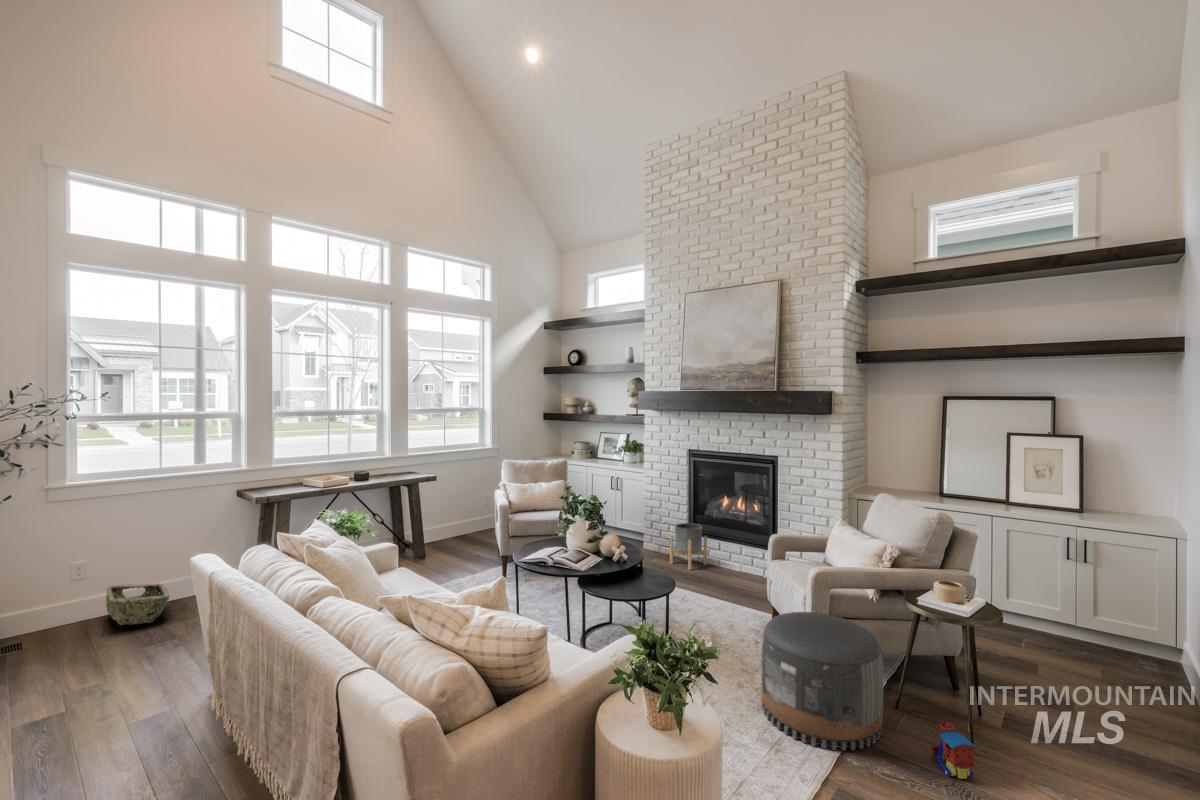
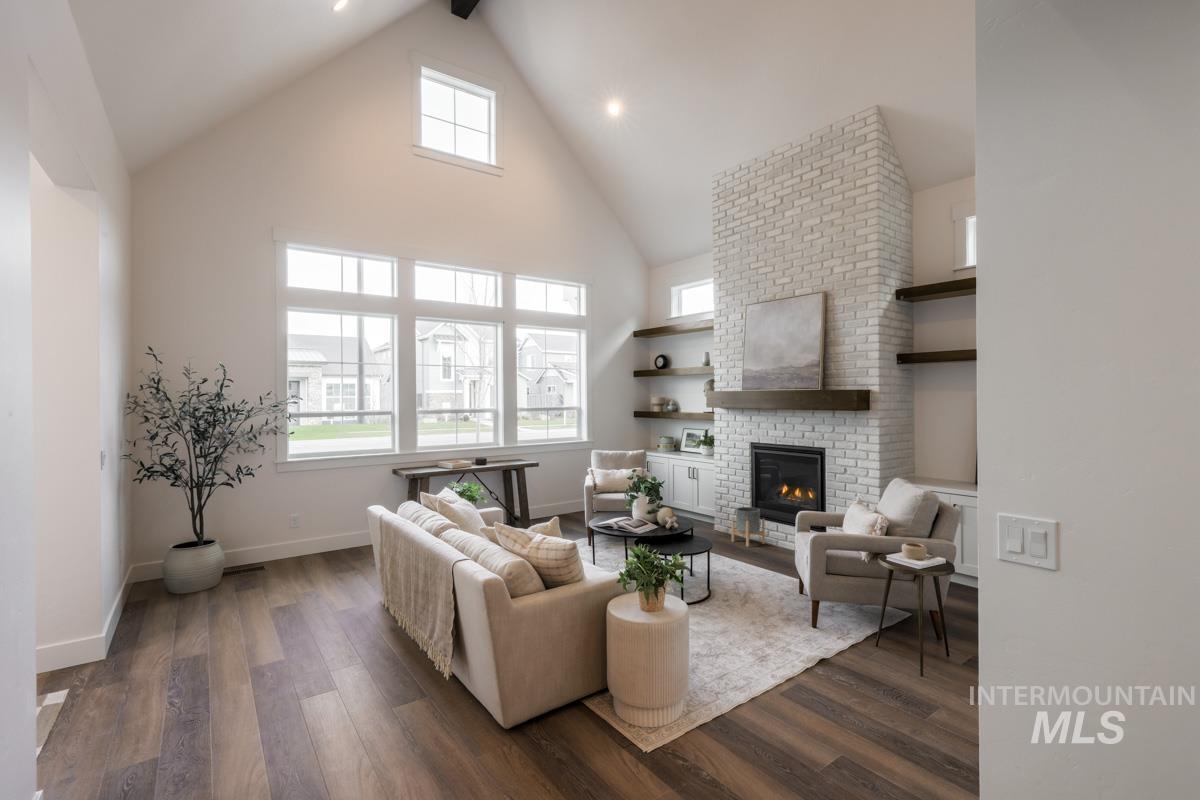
woven basket: present [106,584,169,625] -> none [315,532,354,559]
pouf: present [762,612,883,750] -> none [763,568,857,667]
toy train: present [931,721,977,779] -> none [885,649,913,690]

